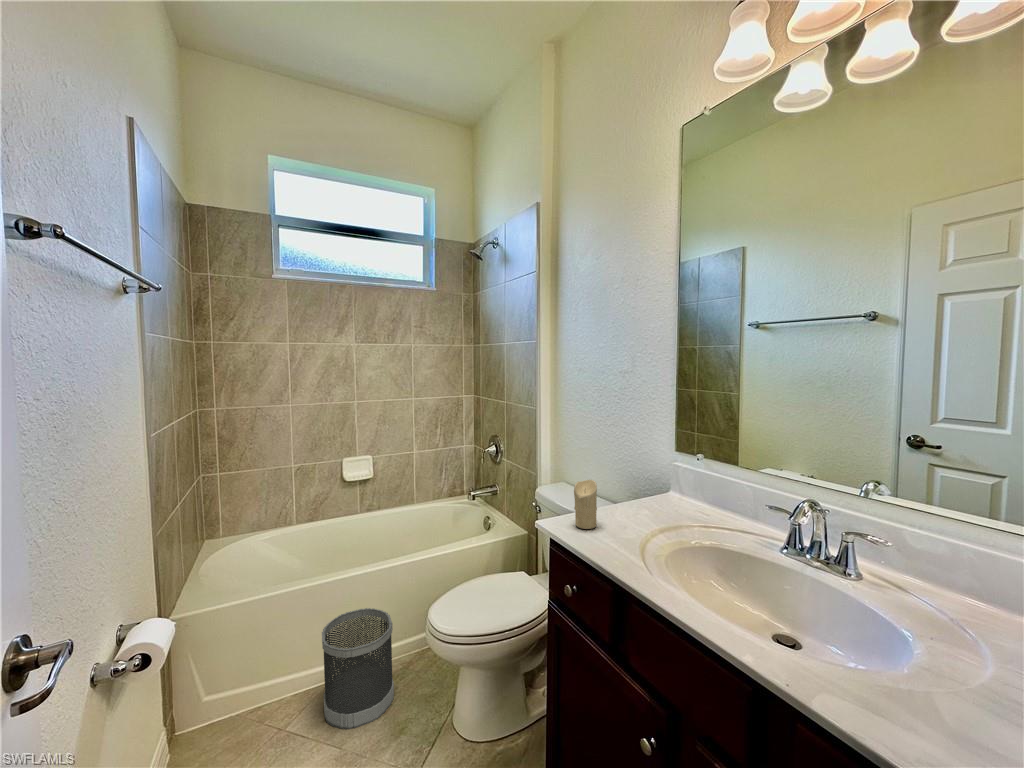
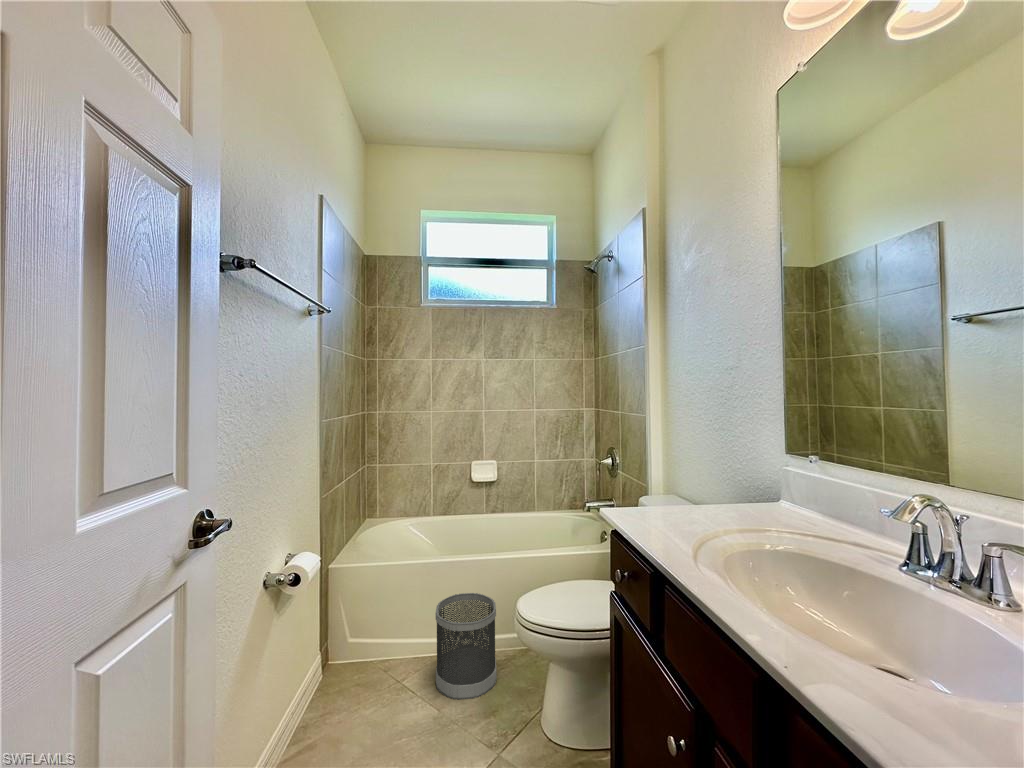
candle: present [574,480,597,529] -> none [648,473,673,524]

